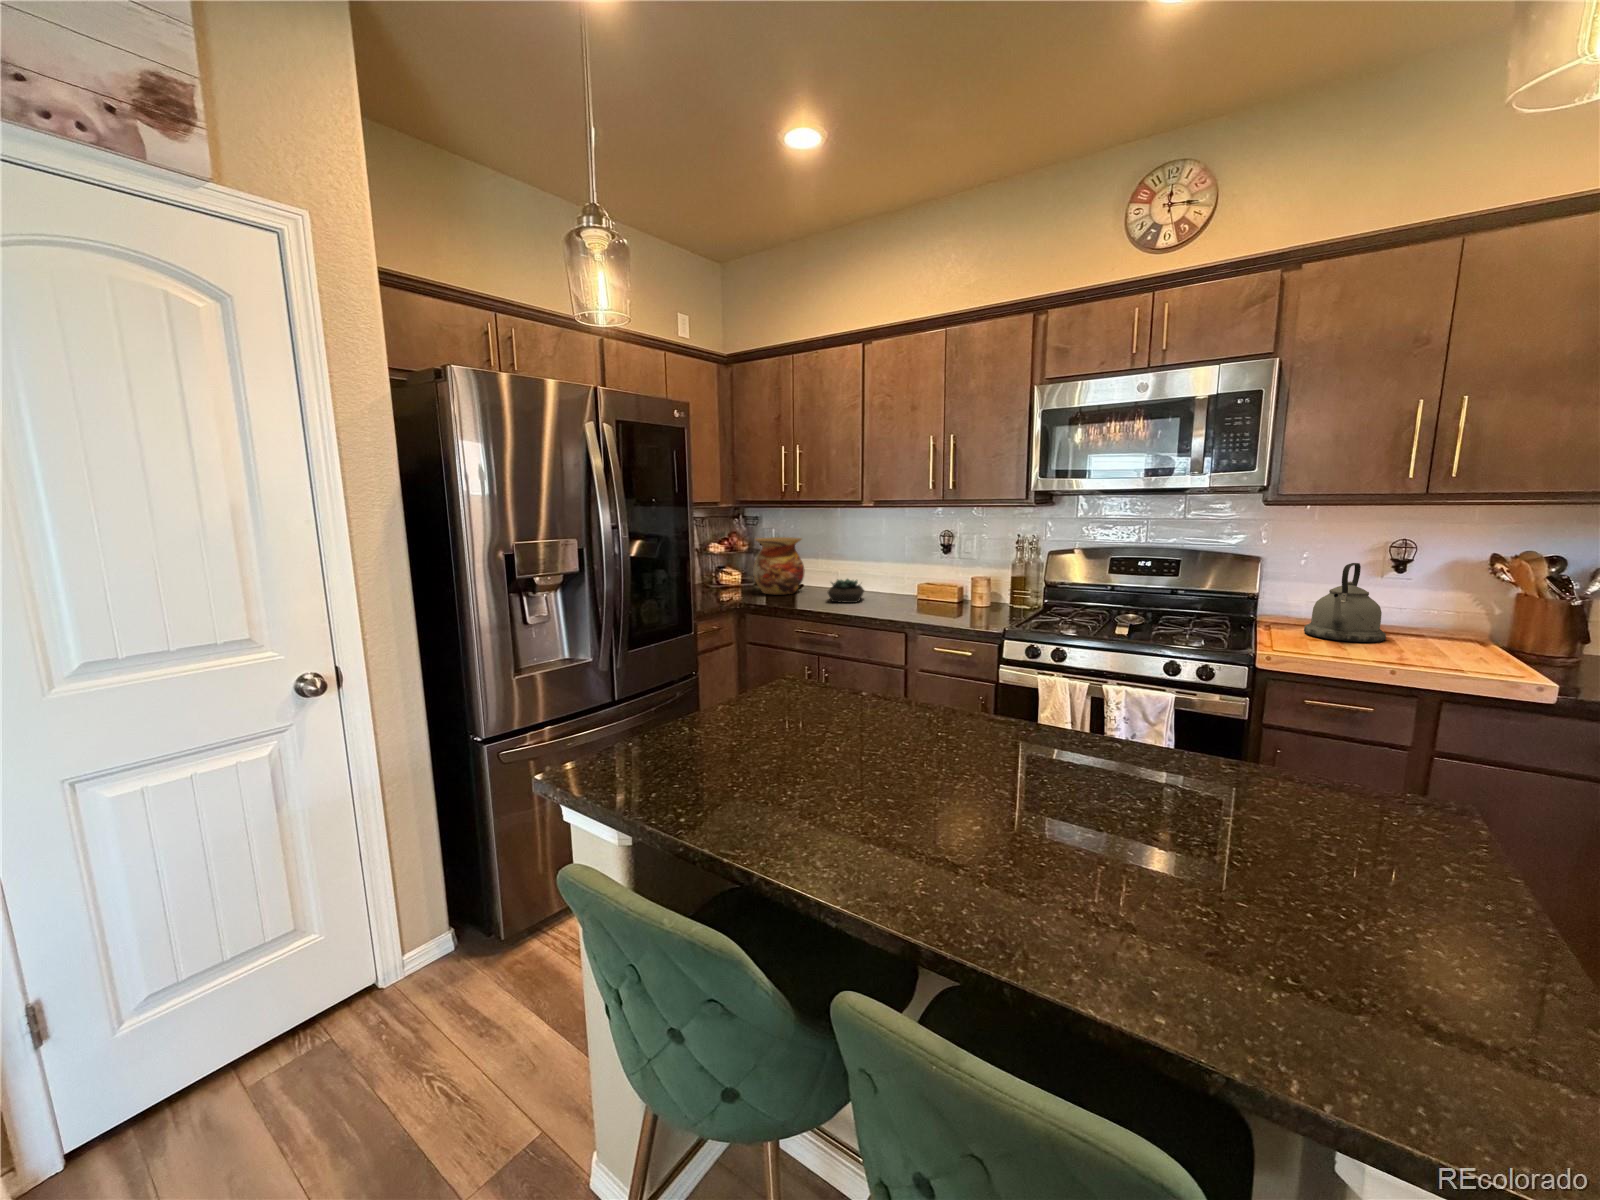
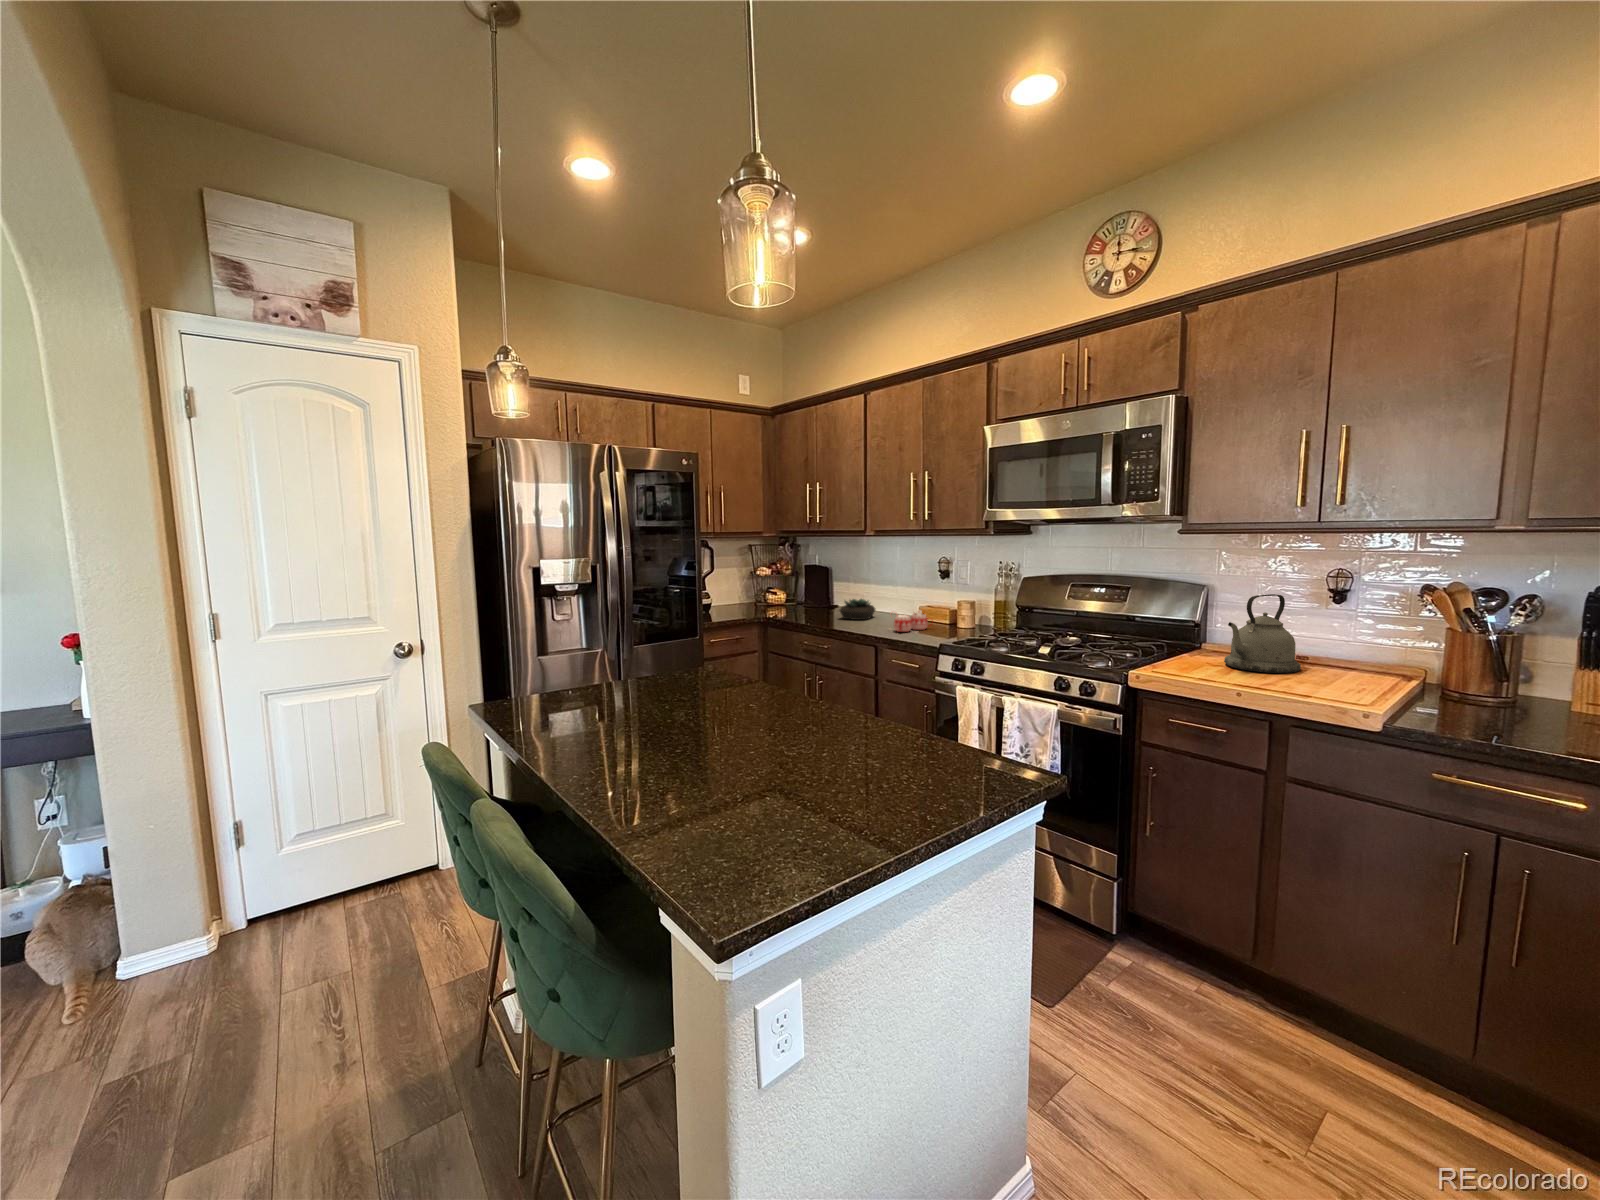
vase: present [753,537,805,594] -> none [790,560,836,611]
mug: none [906,590,951,615] -> present [893,610,929,632]

